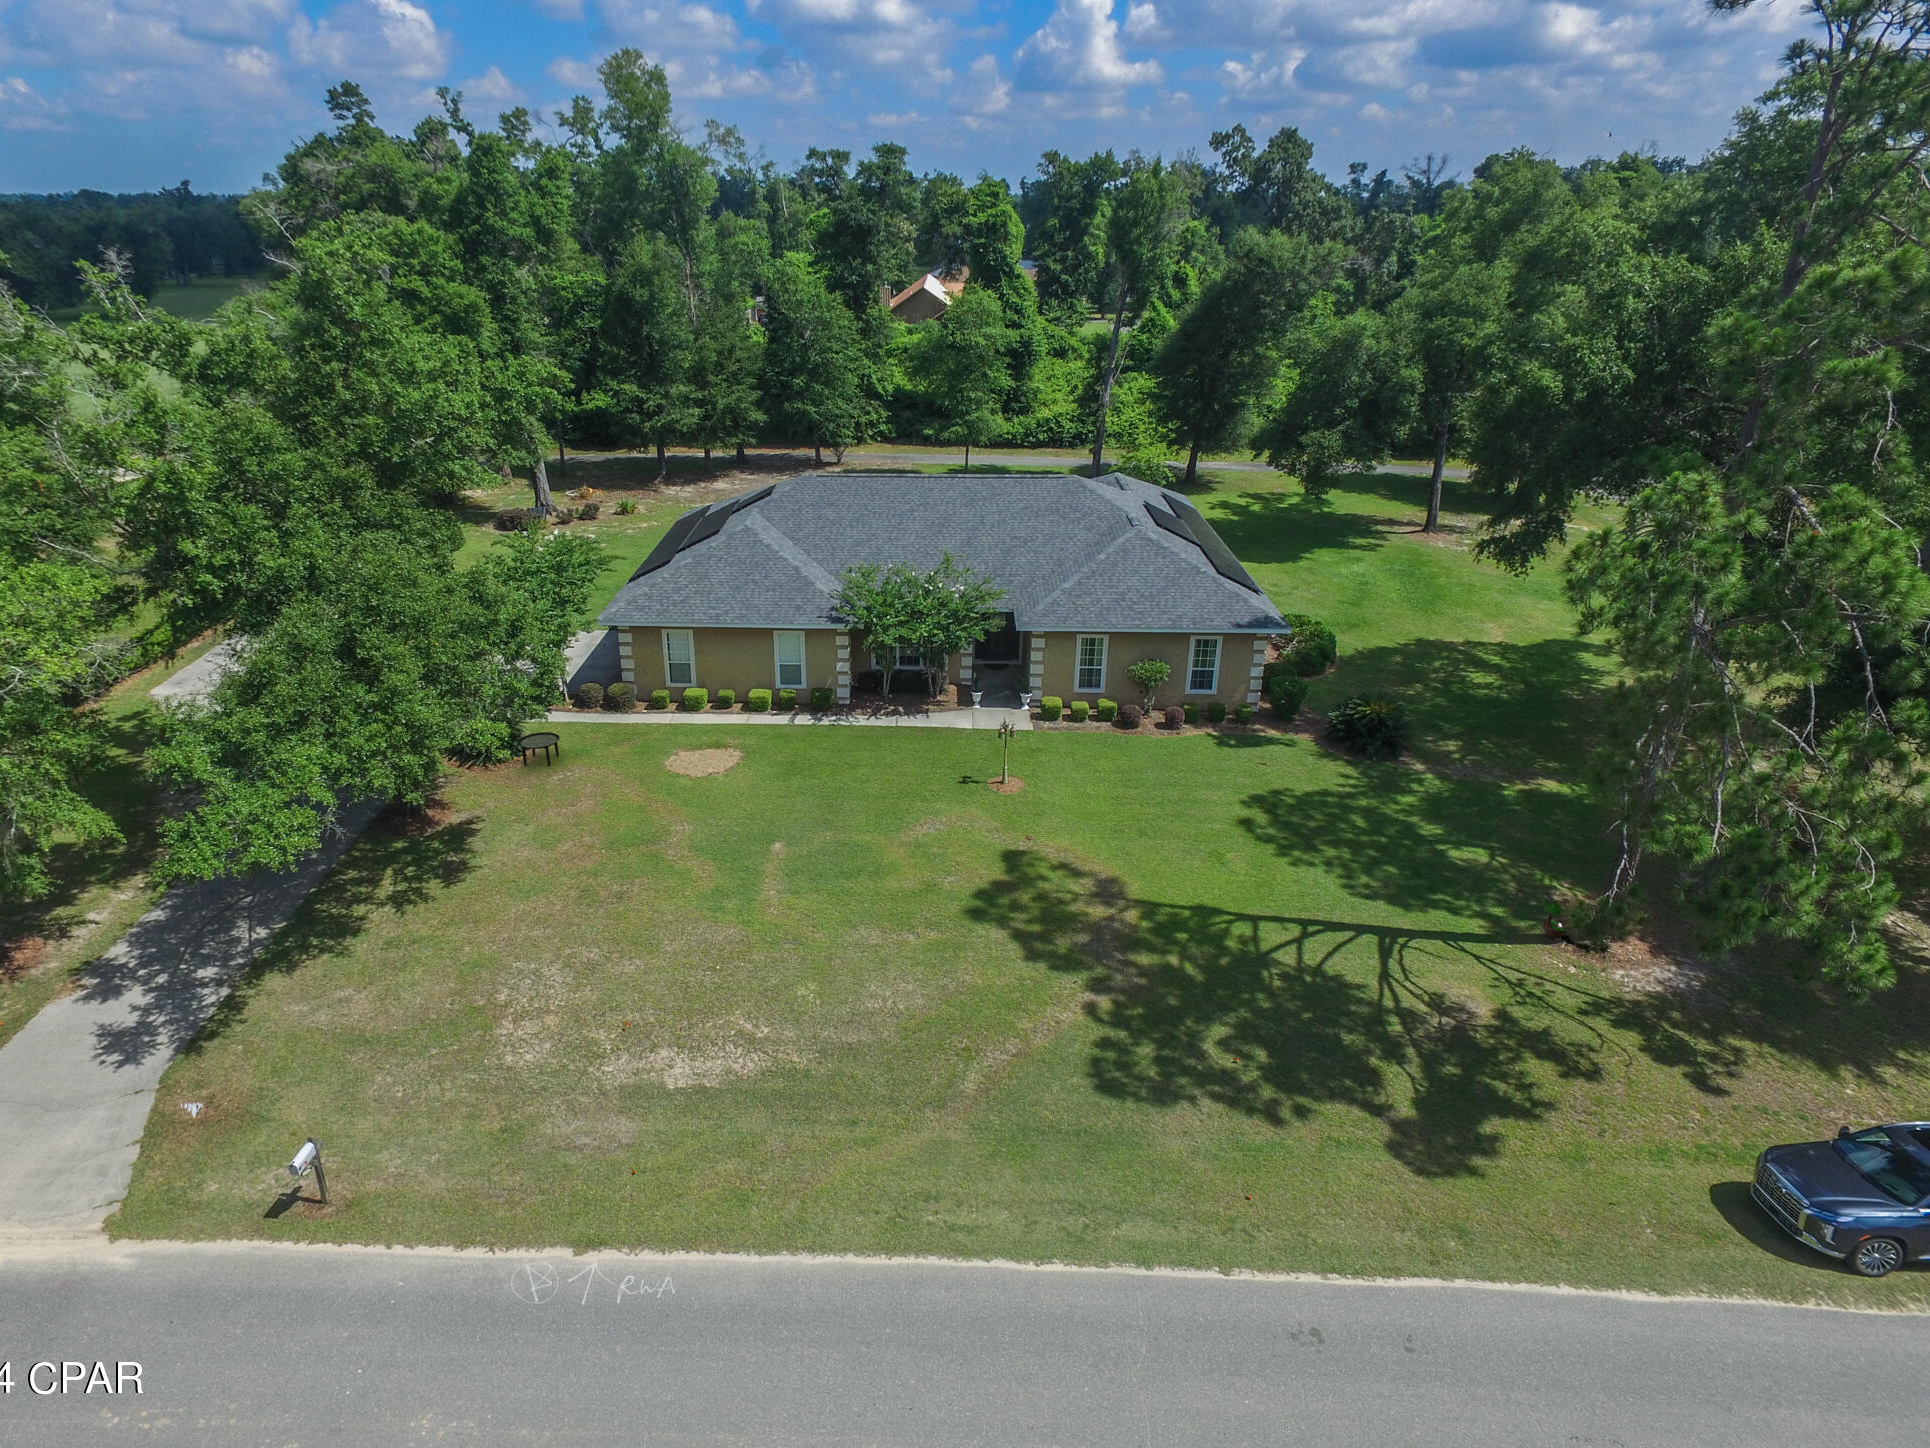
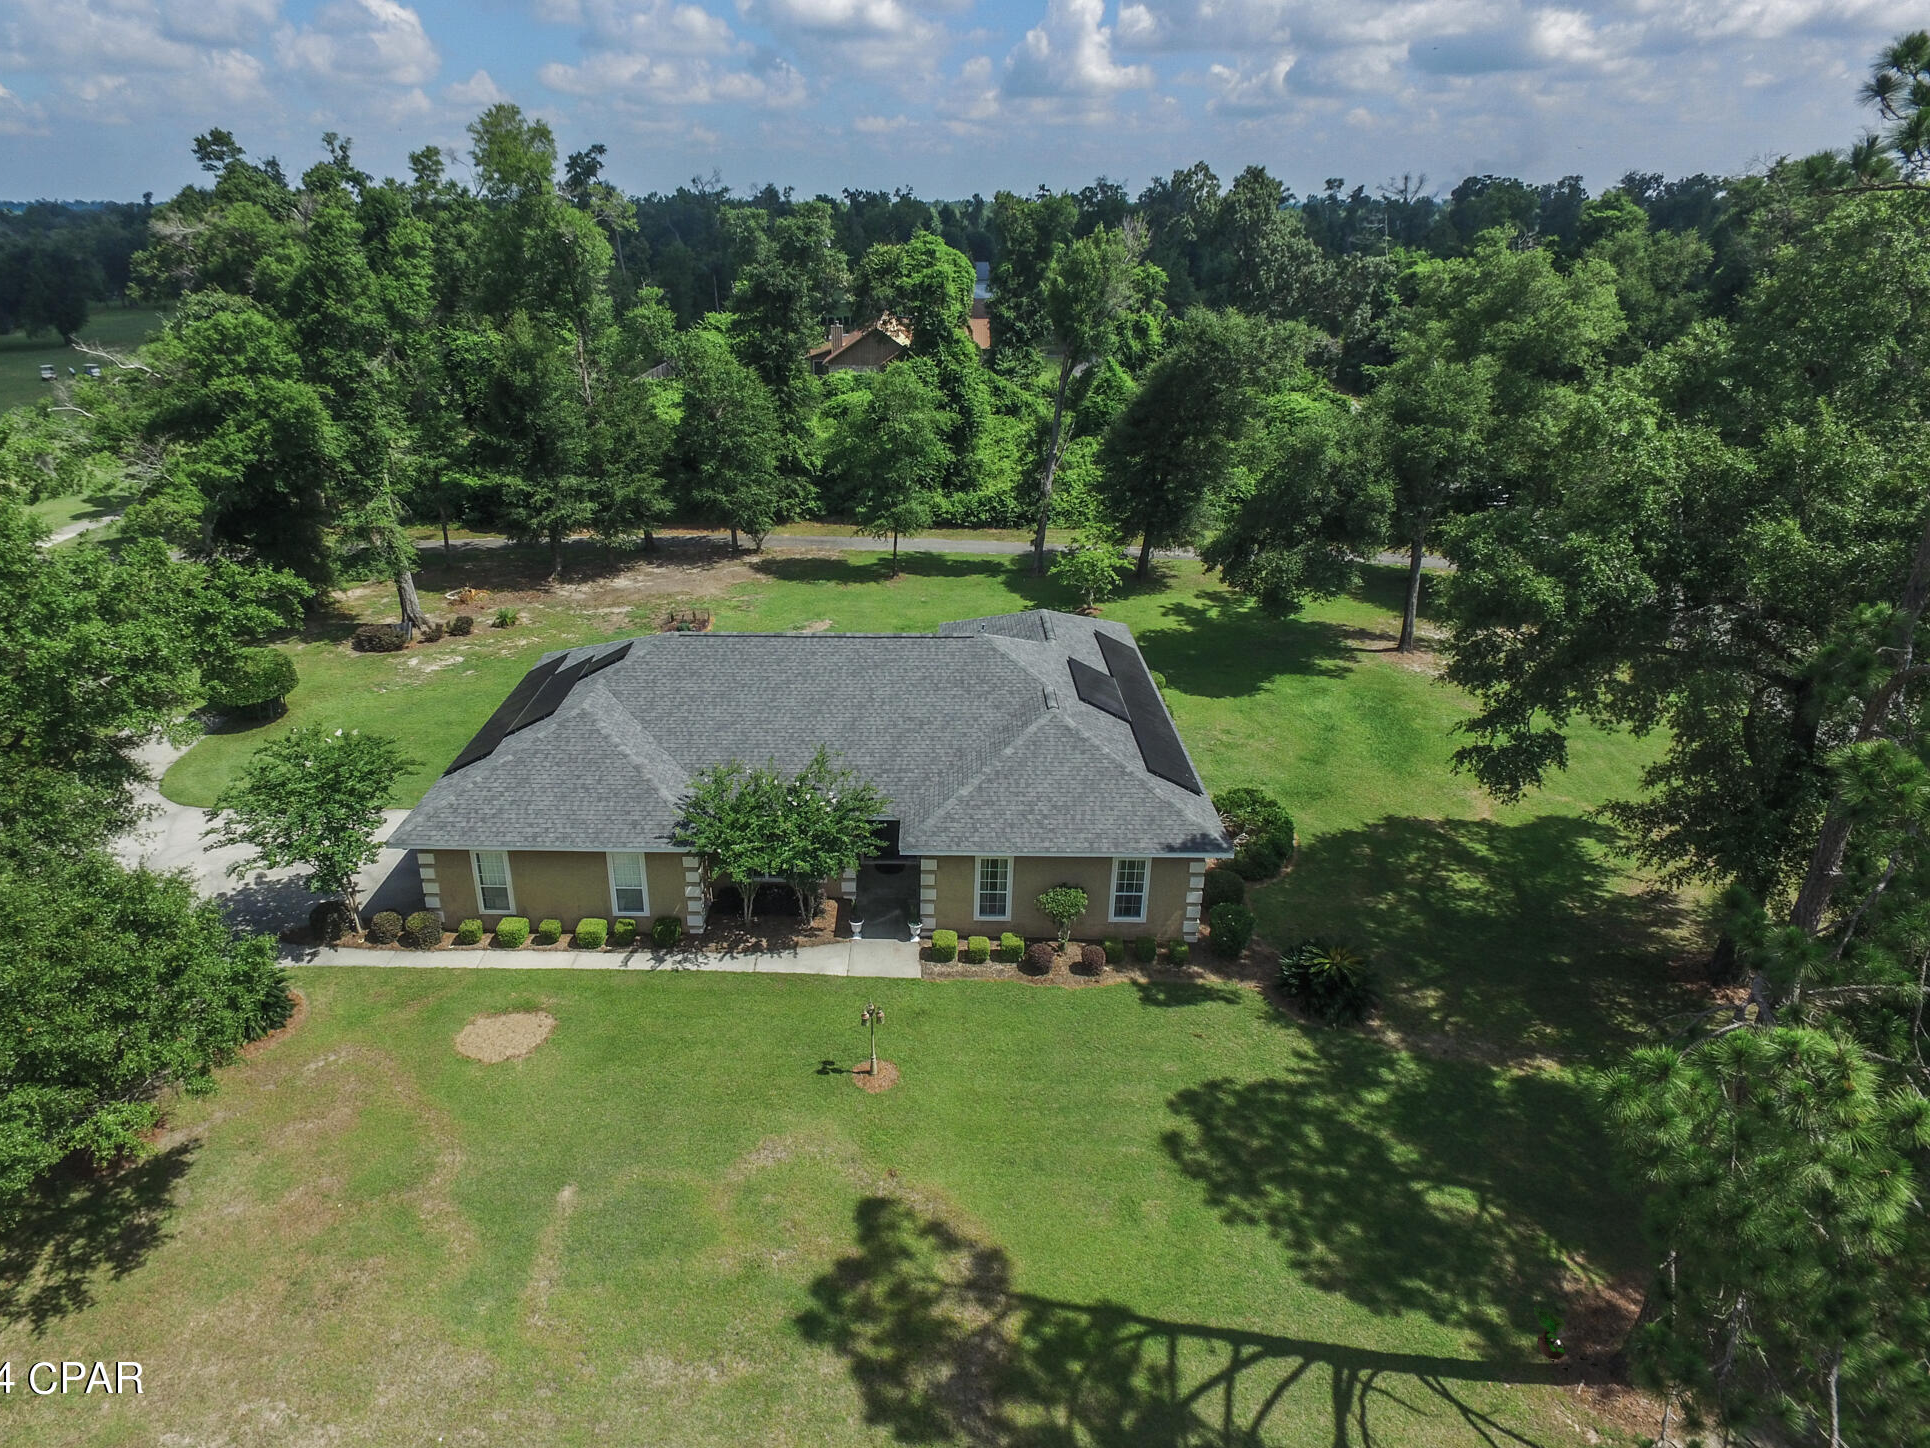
round table: present [518,732,560,766] -> none [262,1001,320,1051]

